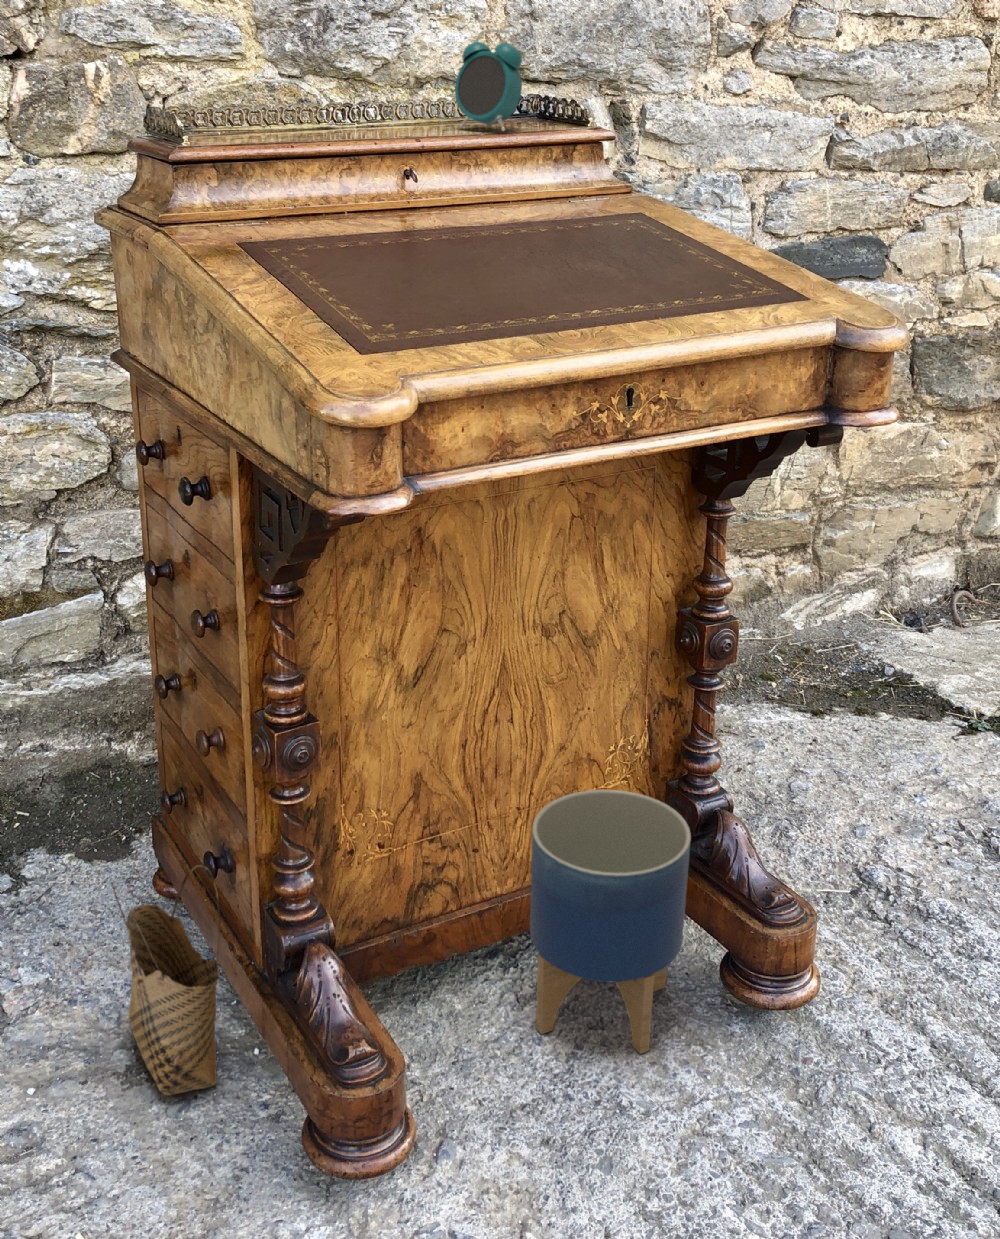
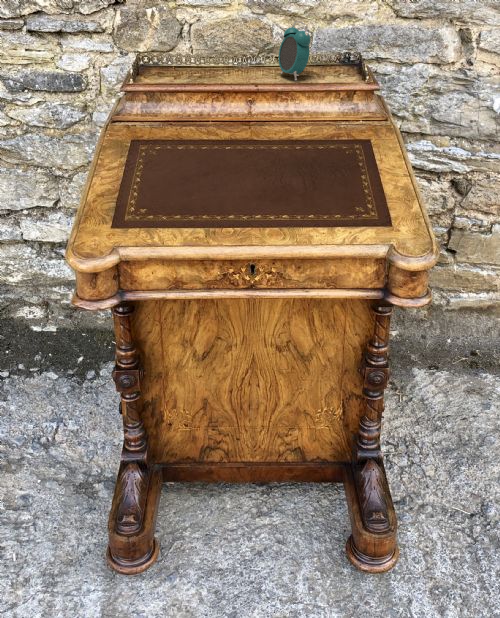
planter: present [530,790,691,1054] -> none [249,429,331,566]
woven basket: present [111,864,220,1095] -> none [68,412,114,507]

